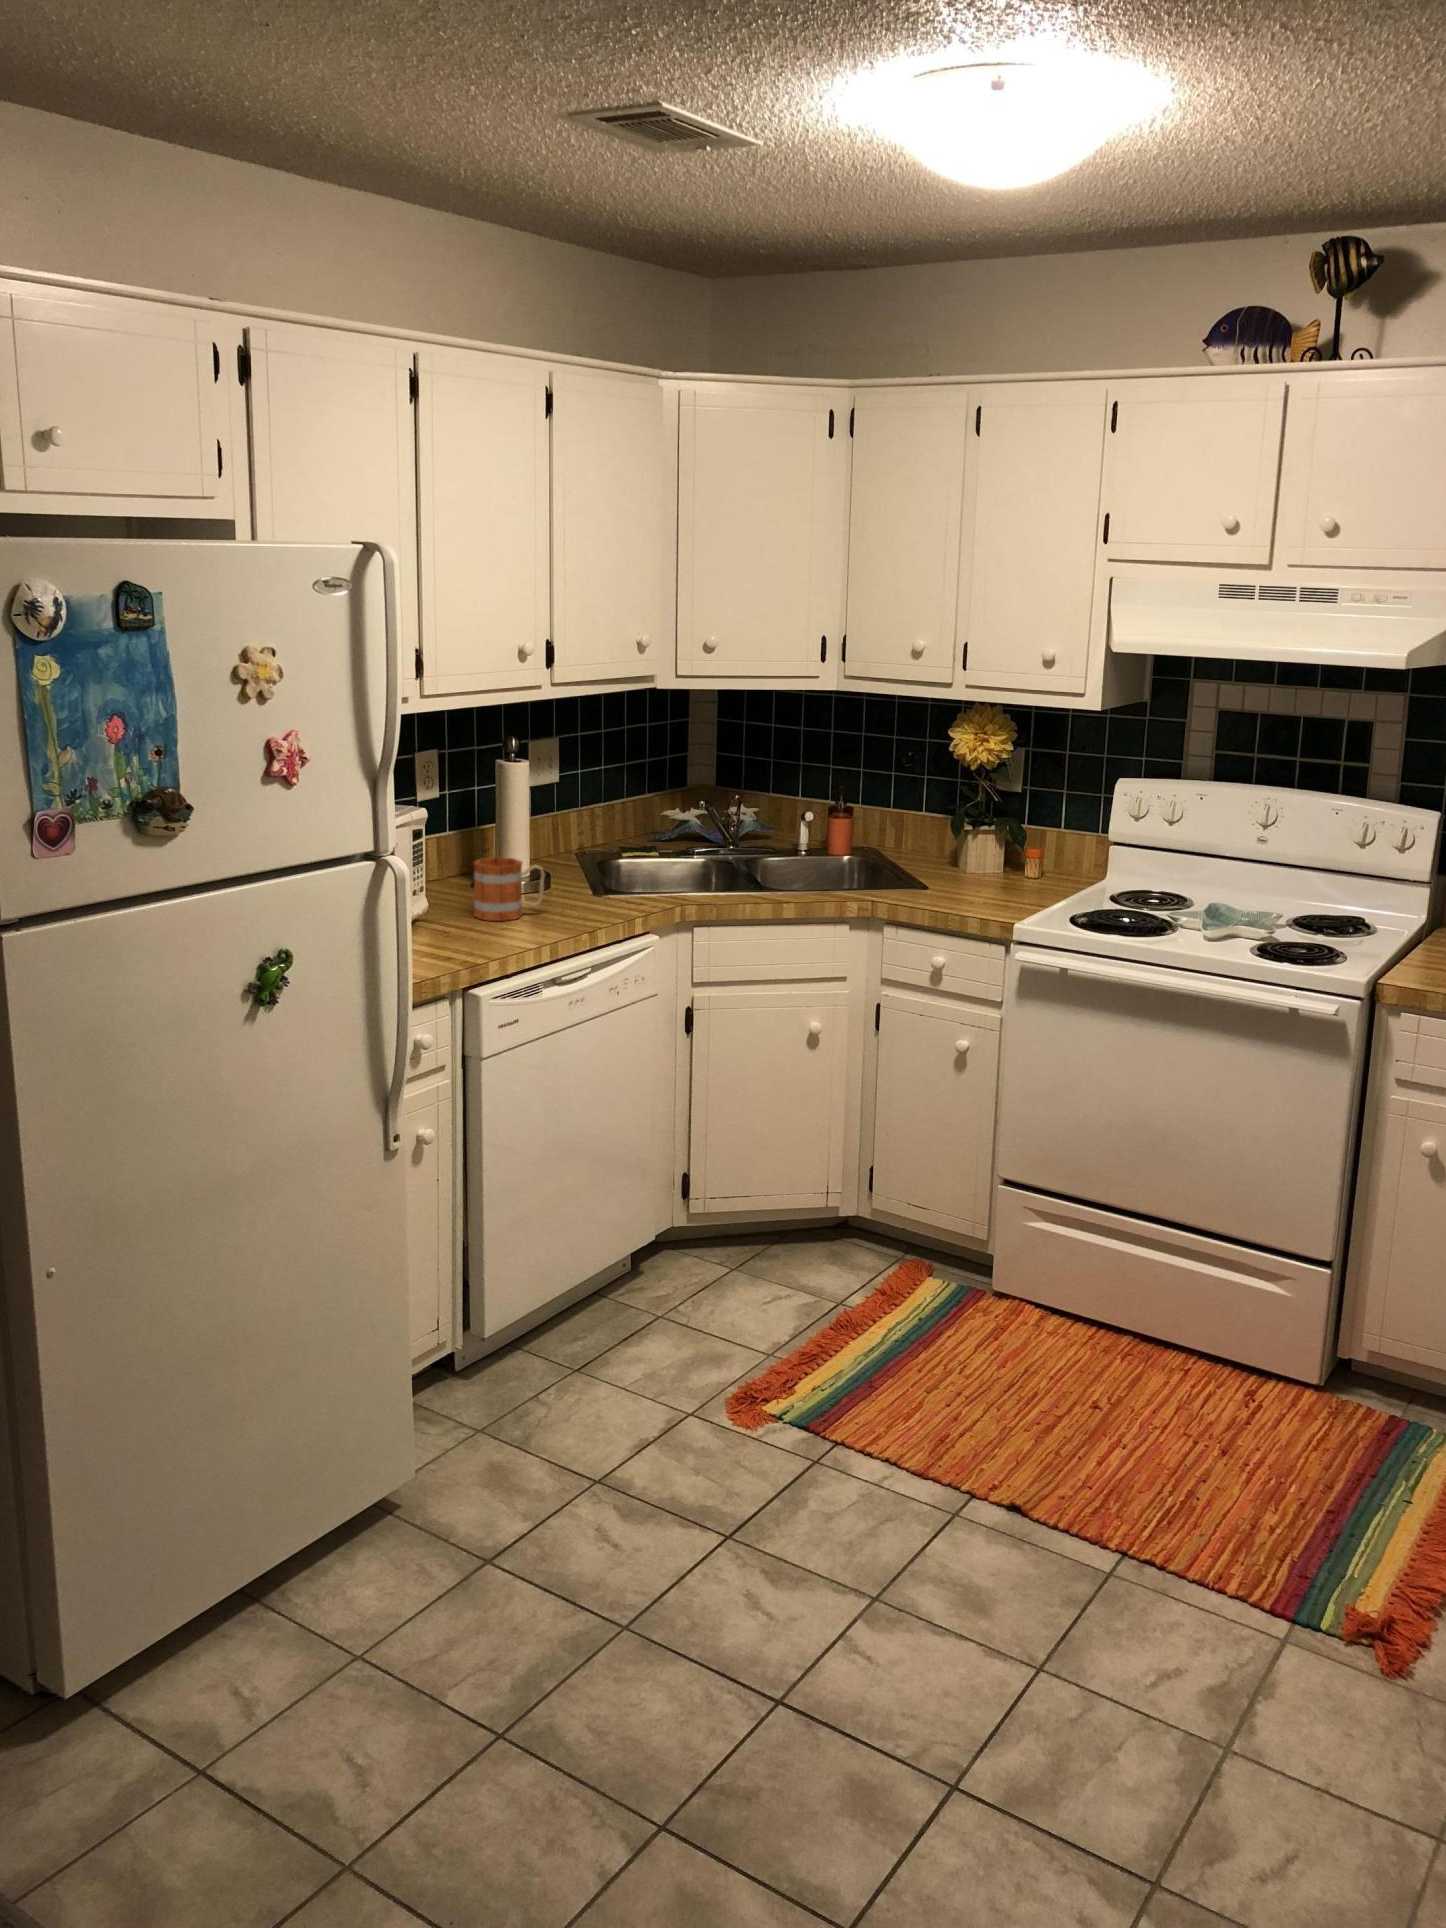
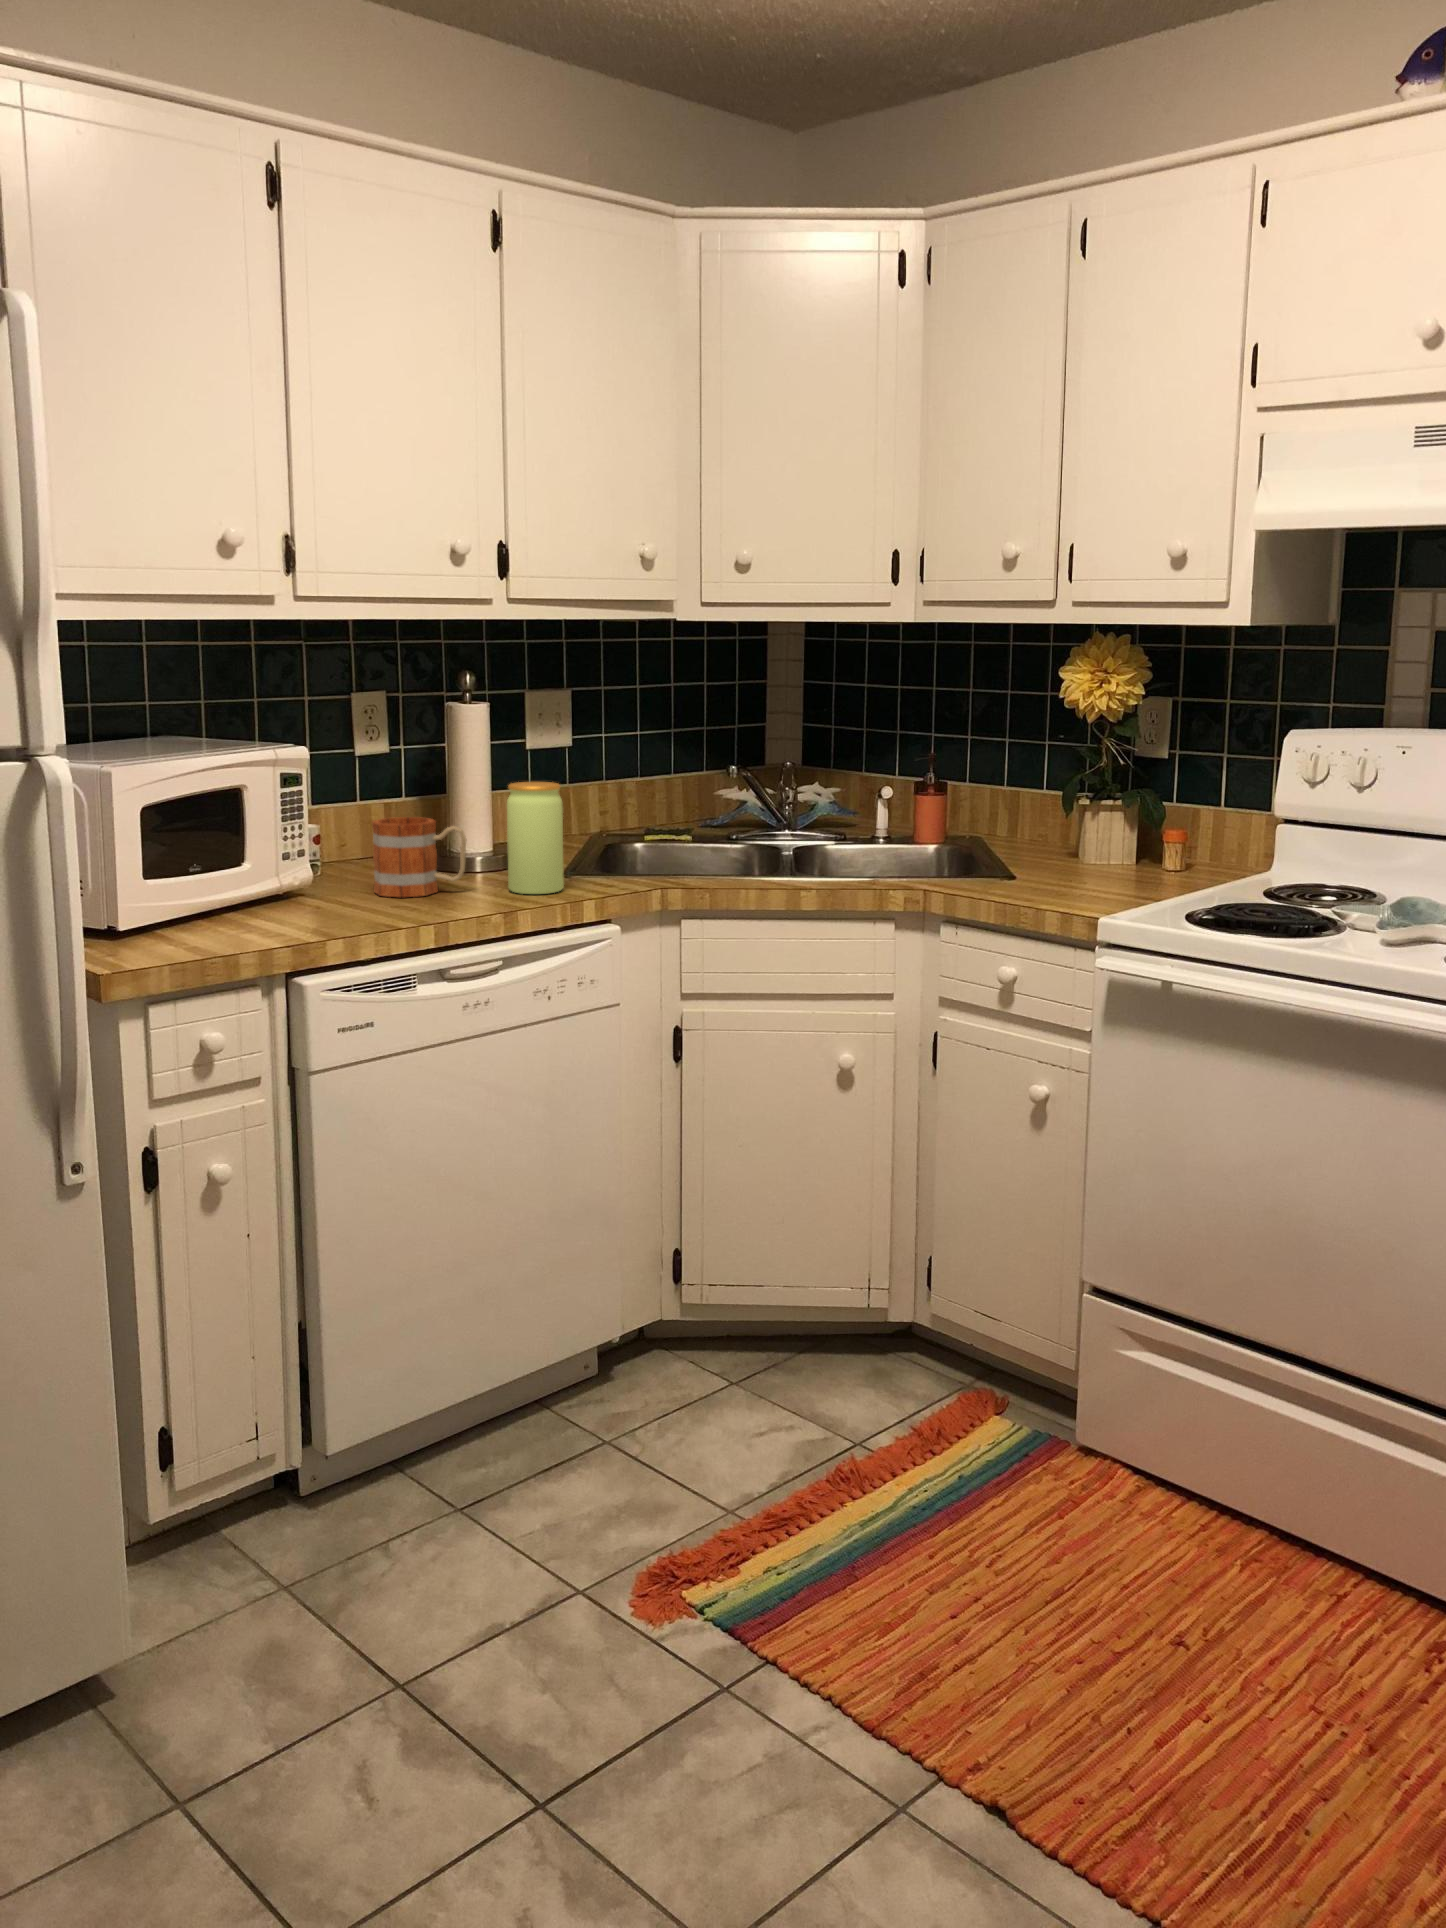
jar: none [573,828,615,915] -> present [507,782,564,894]

